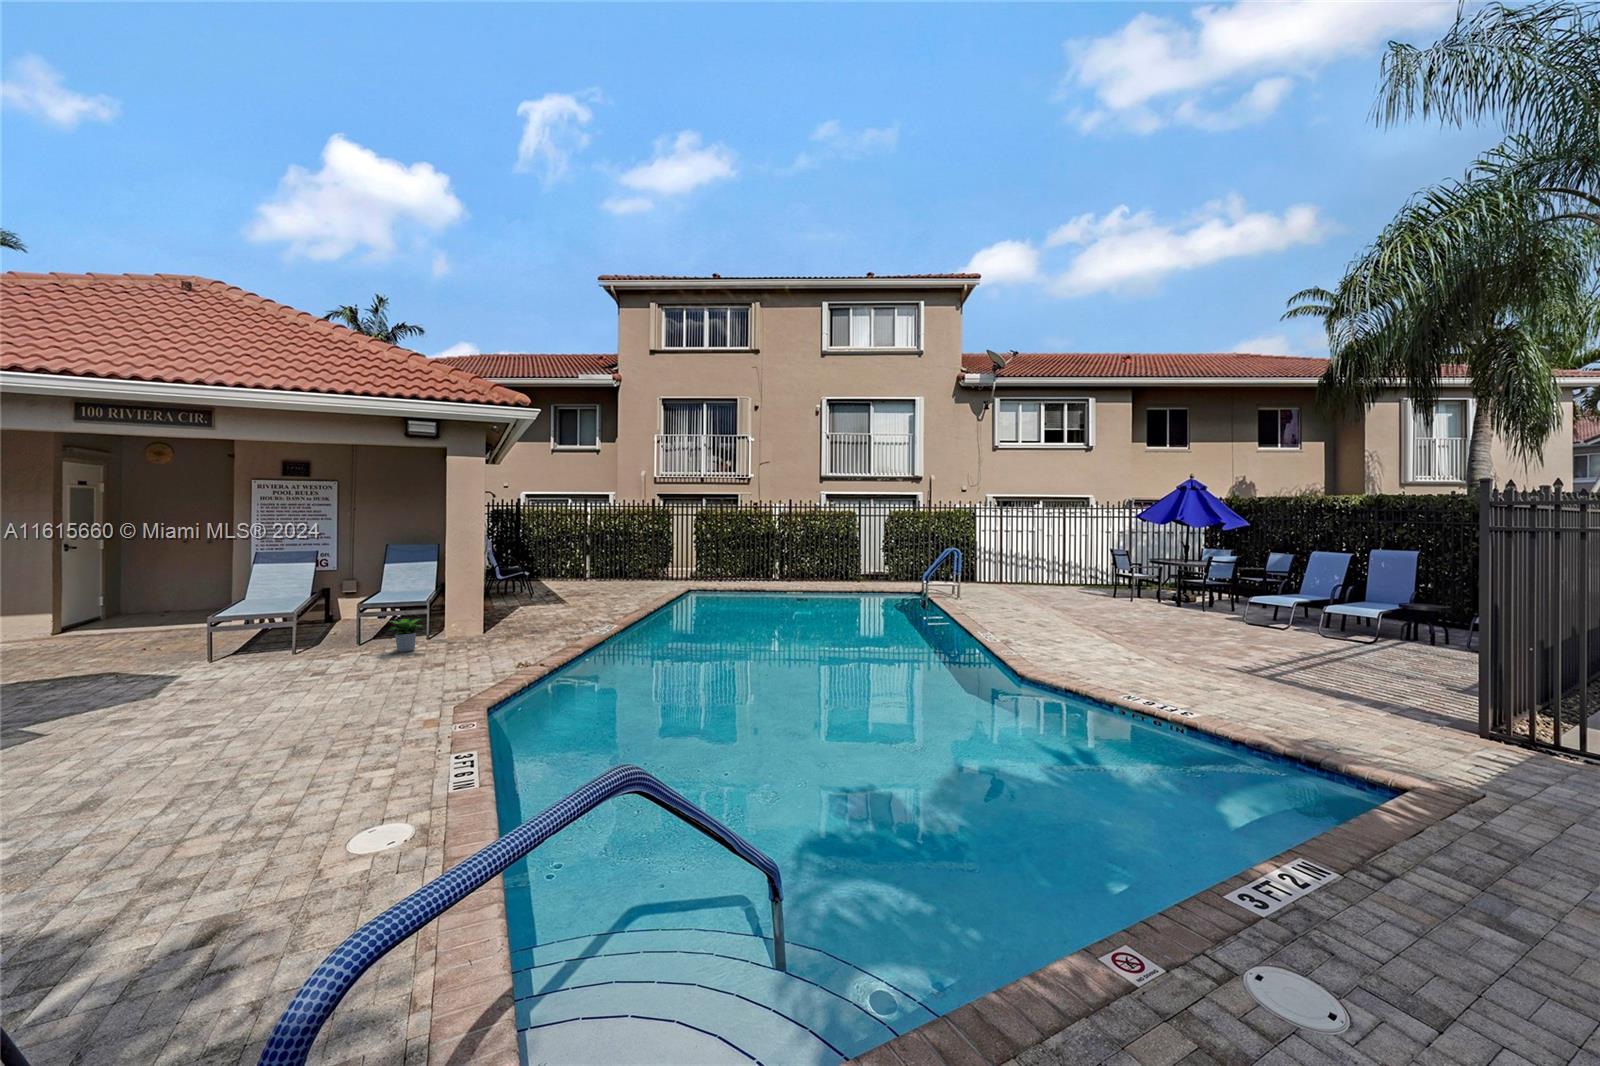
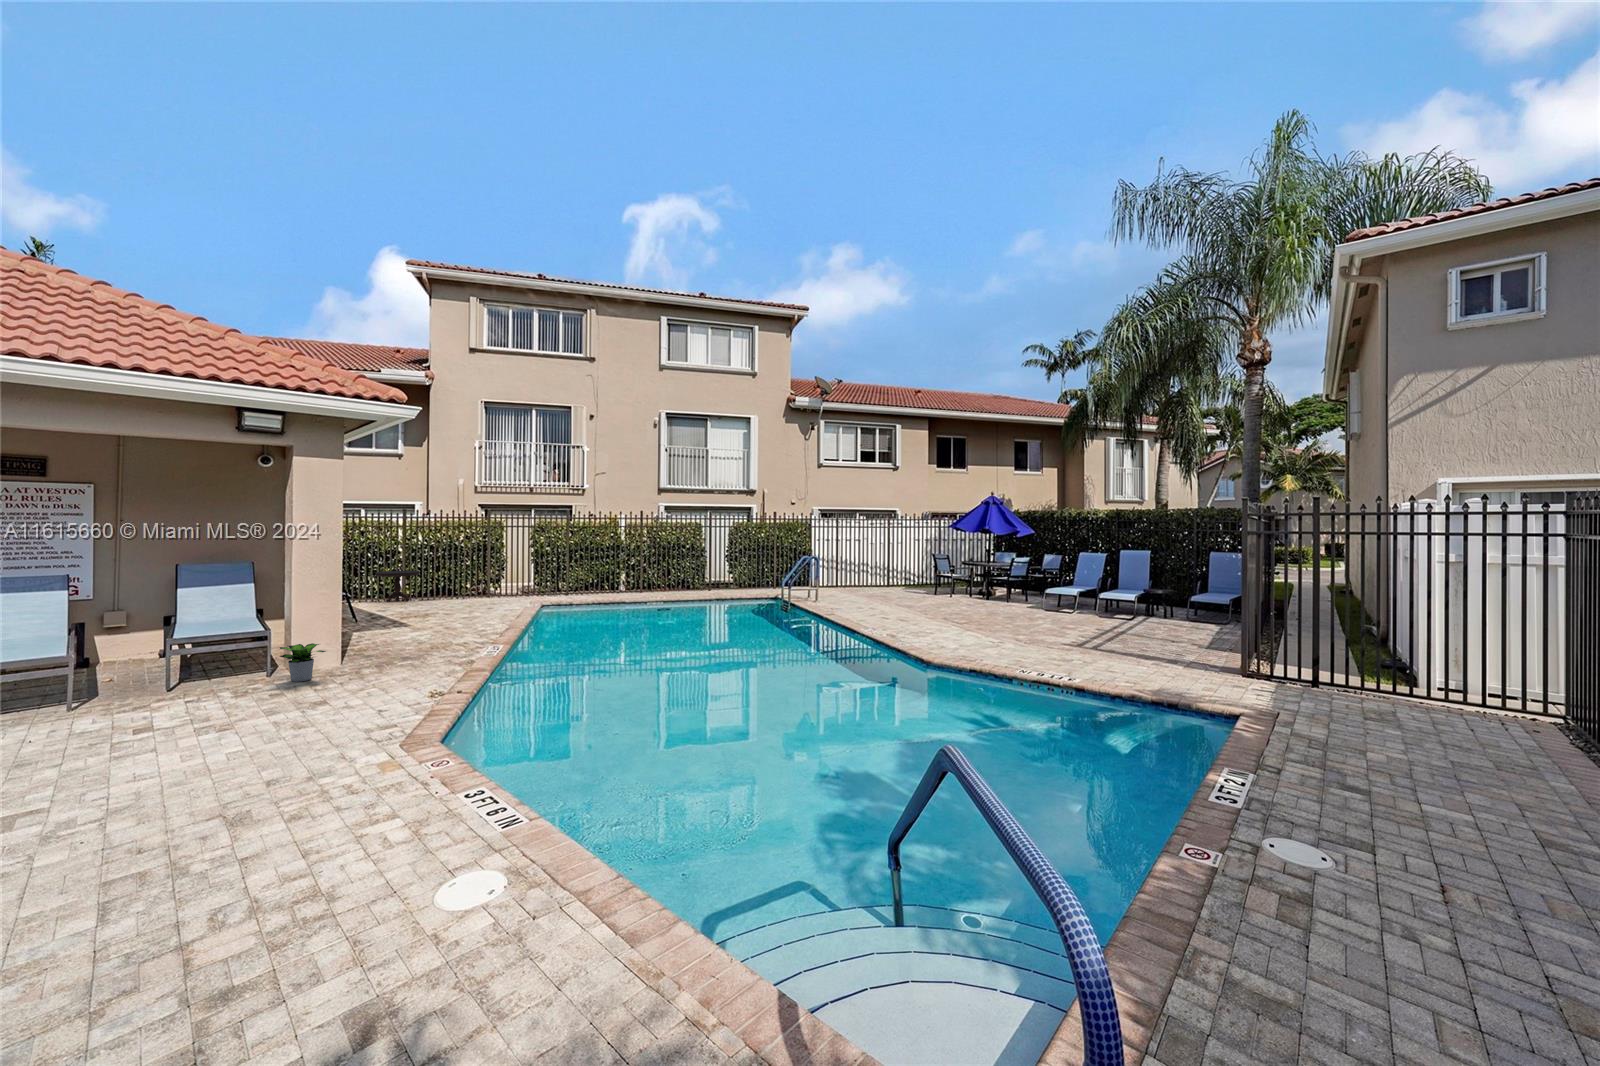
side table: none [555,555,591,583] -> present [375,571,419,602]

